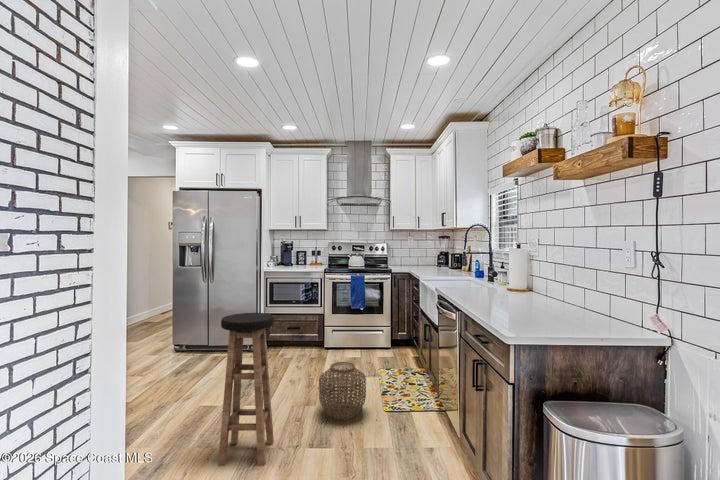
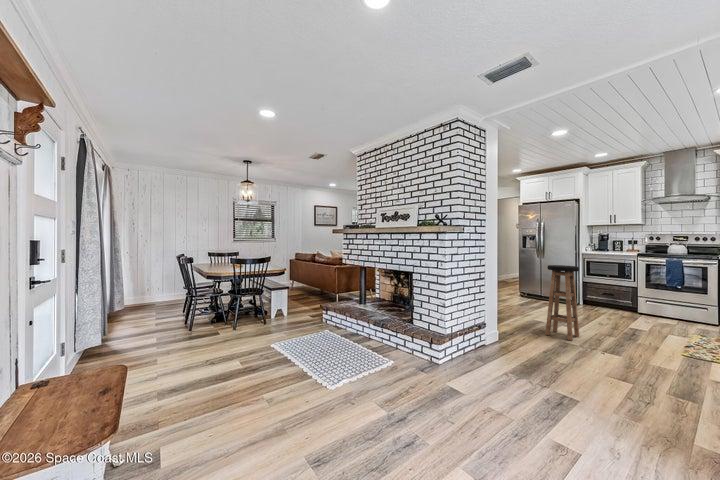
woven basket: present [319,362,366,420] -> none [616,307,658,343]

